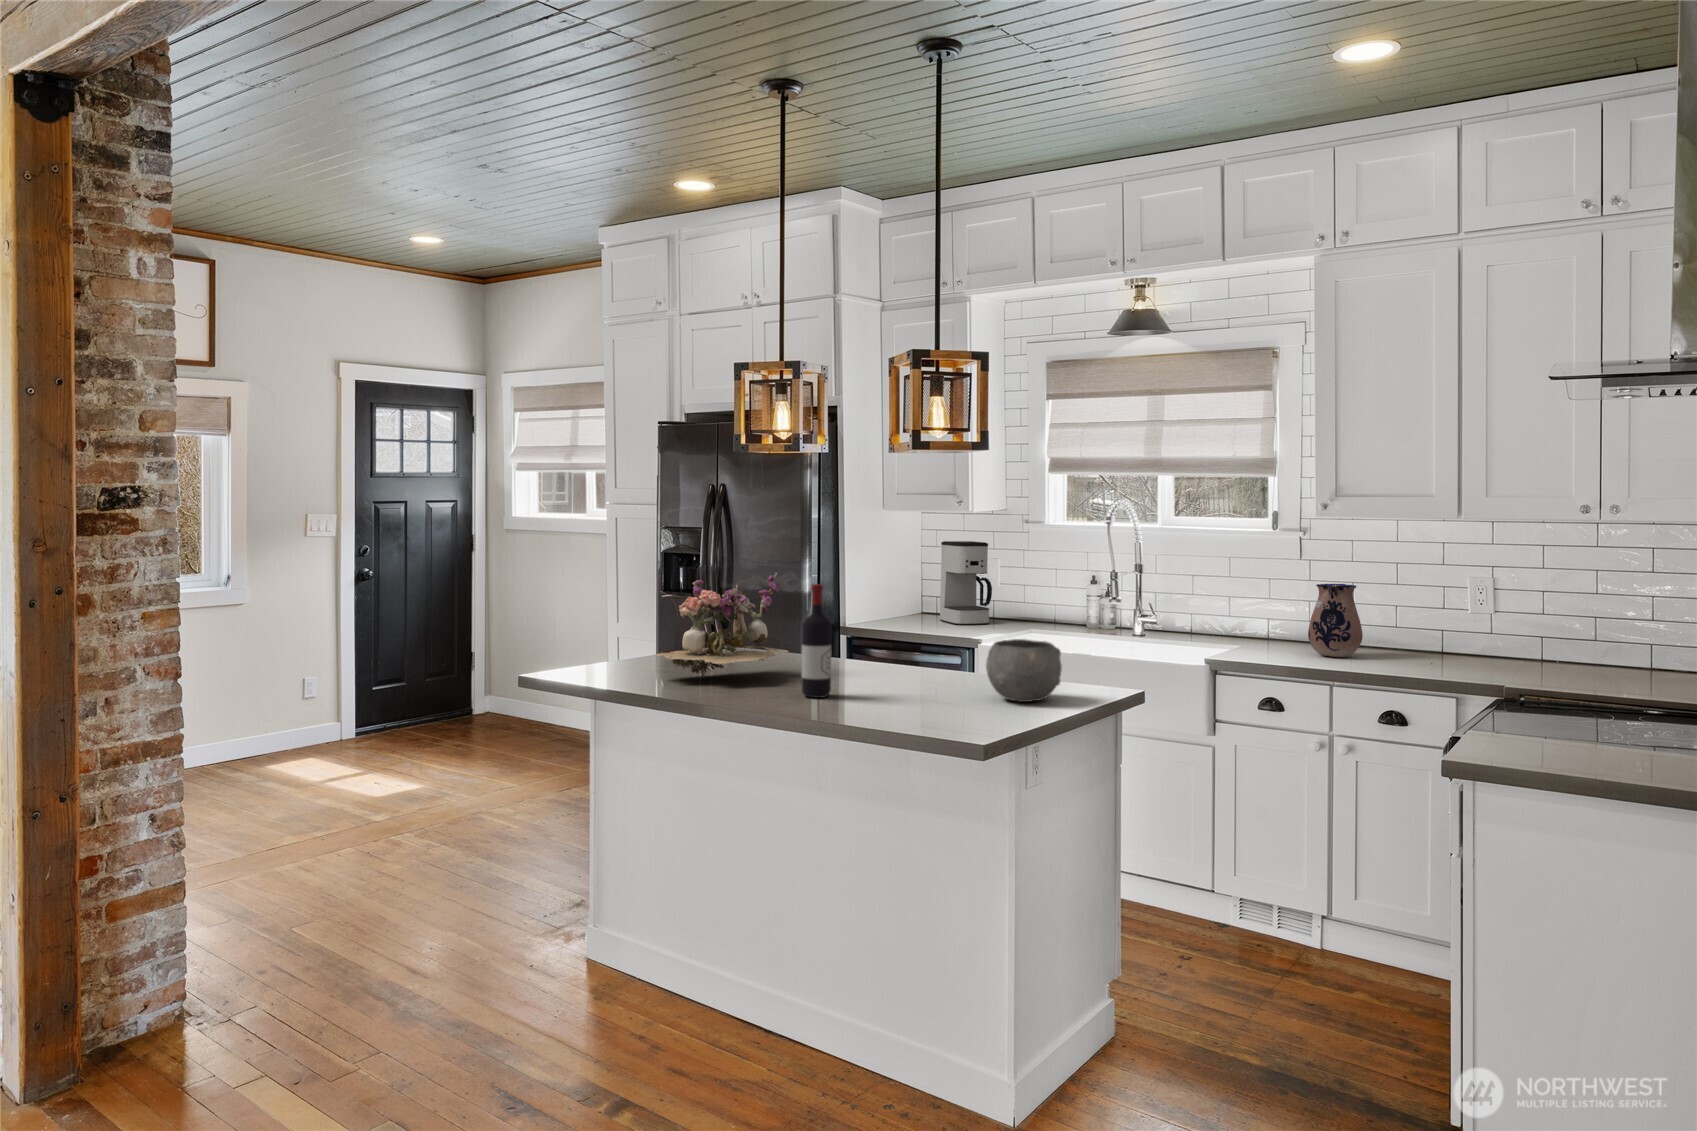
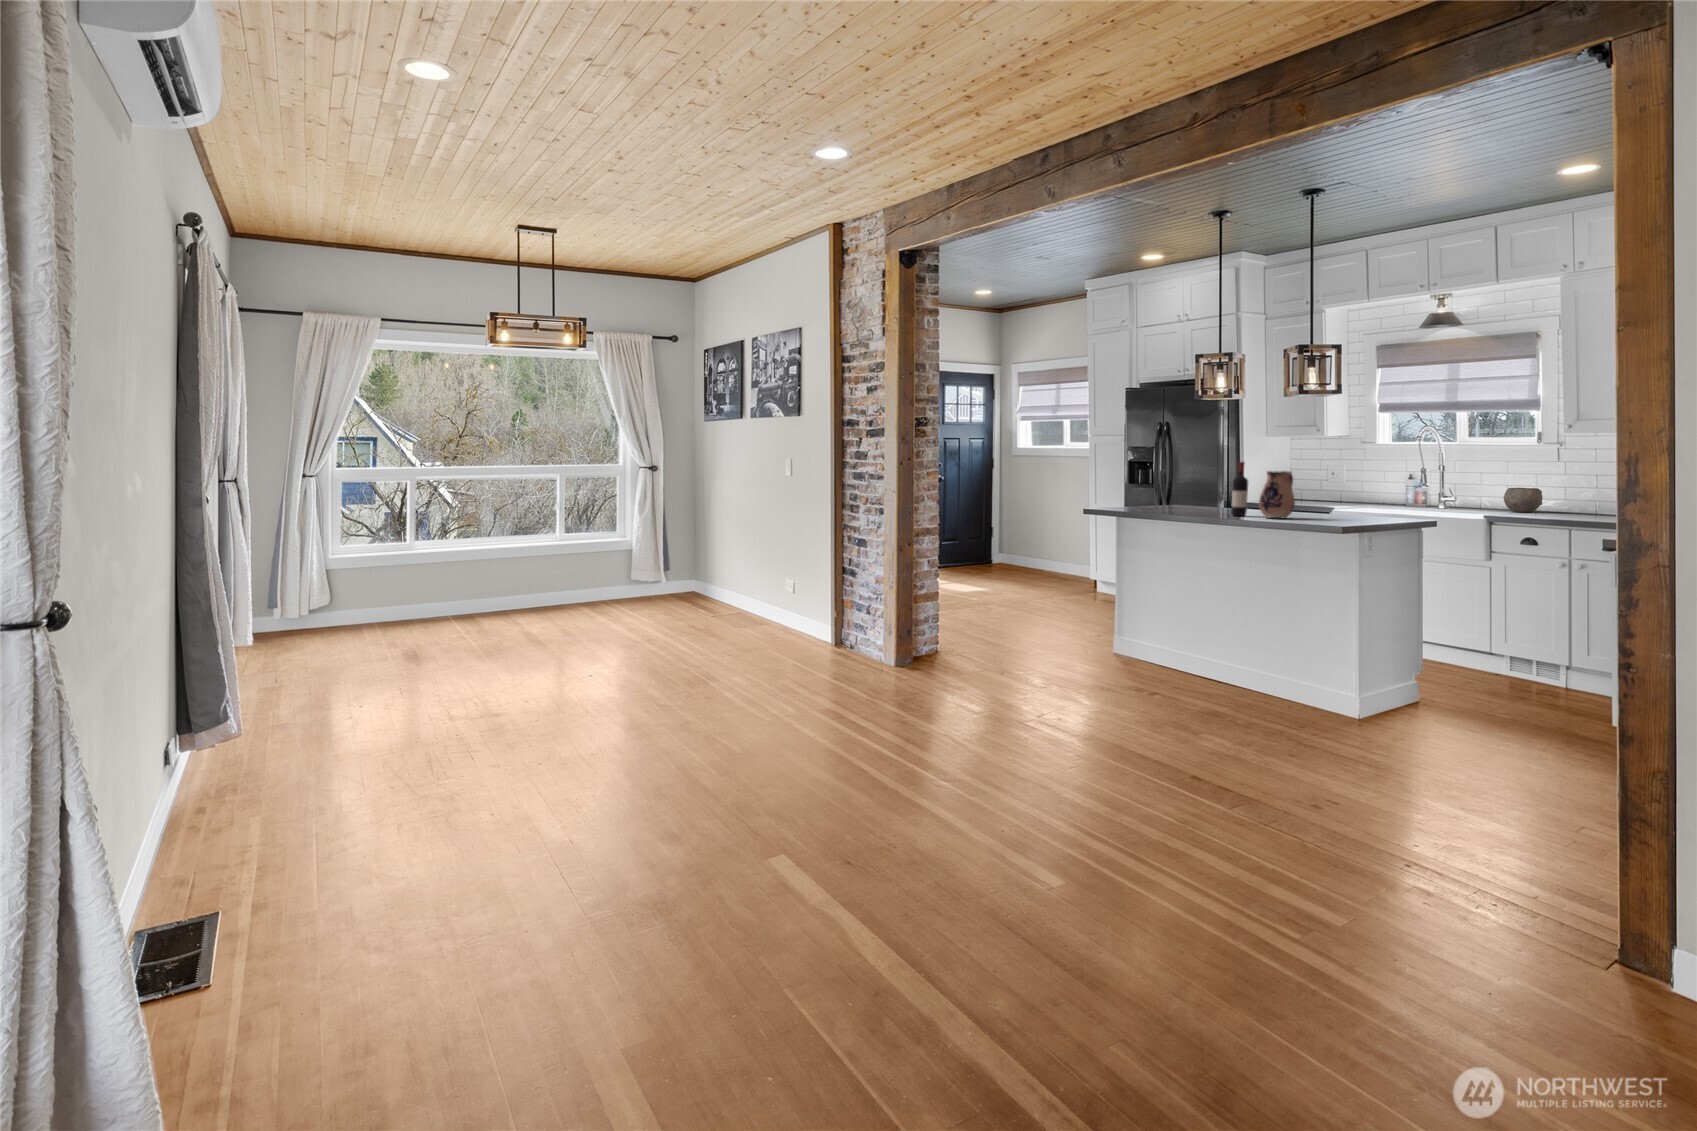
coffee maker: present [940,541,992,625] -> none [1299,455,1335,504]
flower arrangement: present [654,573,788,677] -> none [1150,461,1220,512]
ceramic pitcher: present [1308,584,1363,657] -> present [1259,471,1295,518]
bowl: present [986,639,1062,702] -> present [1504,488,1543,512]

